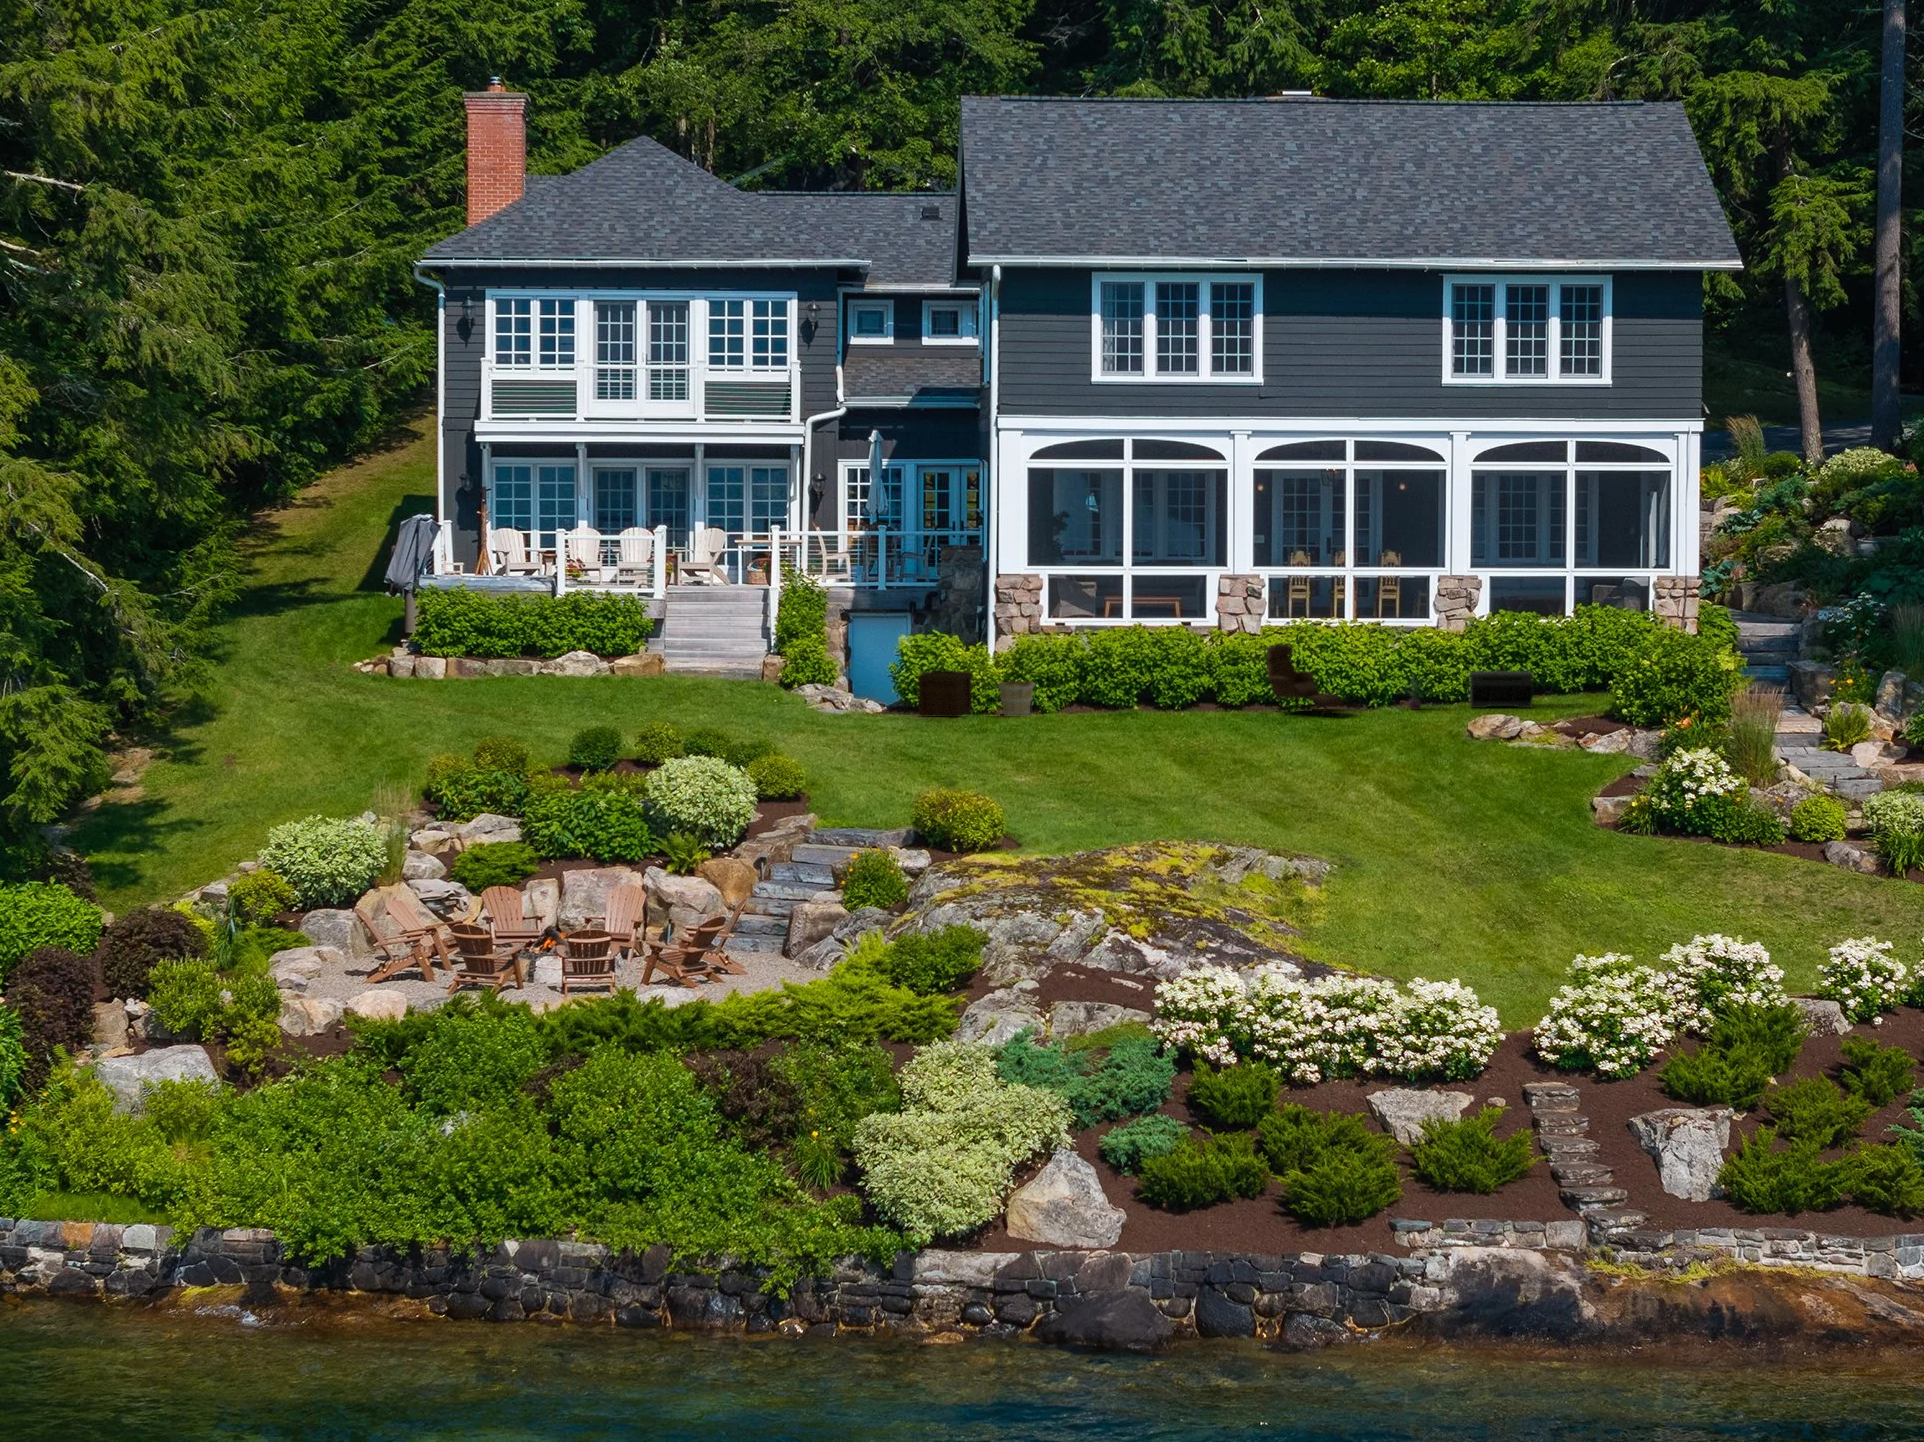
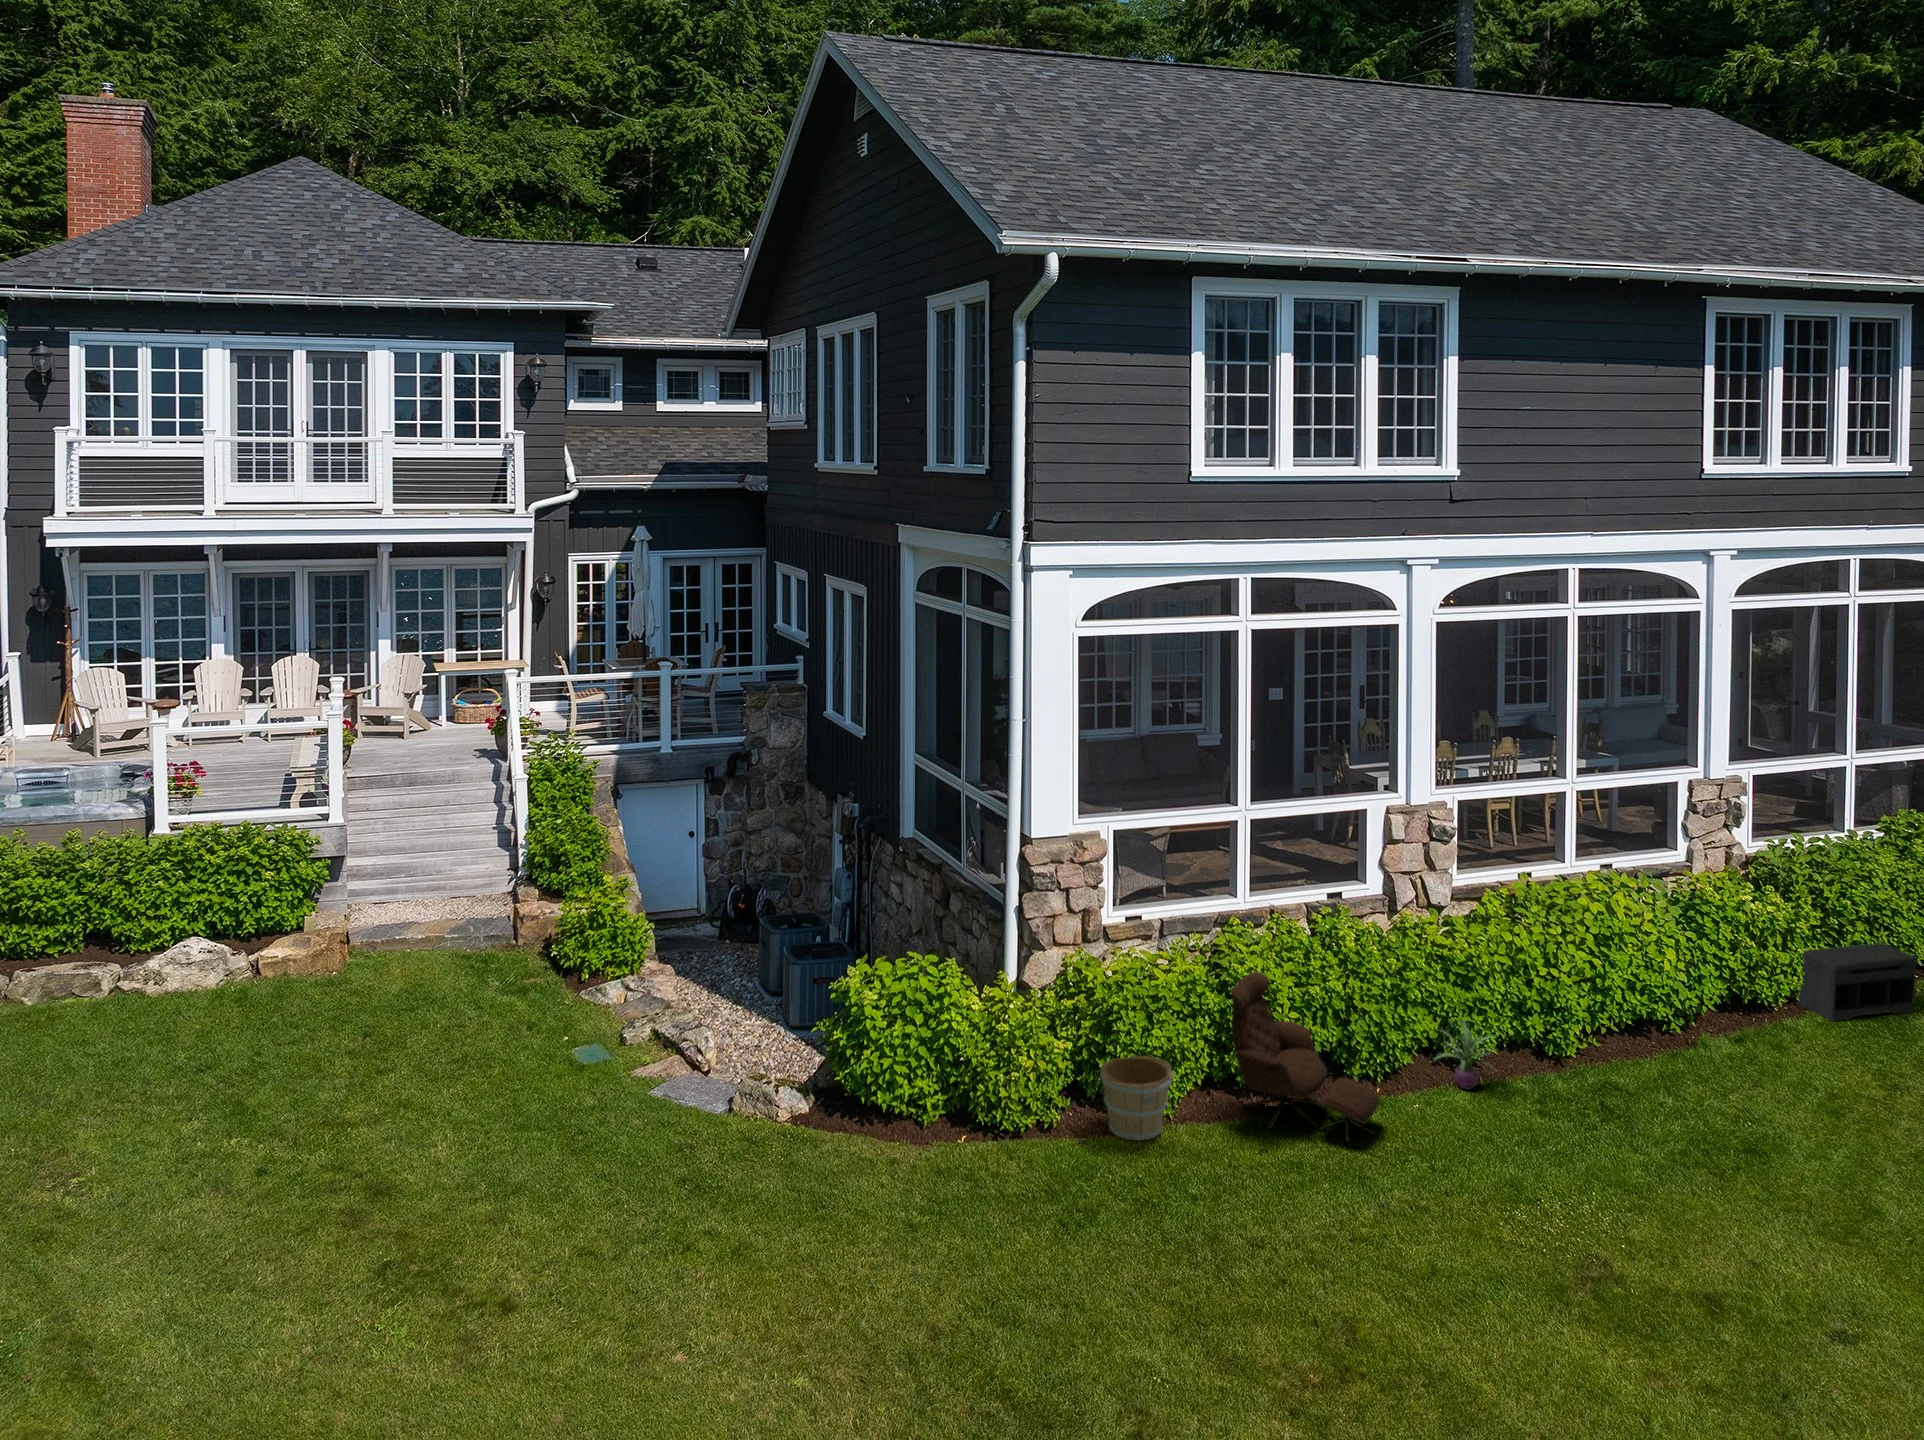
lounge chair: present [1267,644,1343,716] -> present [1231,971,1380,1142]
wooden crate: present [918,670,972,717] -> none [955,1048,1044,1167]
decorative plant: present [1408,676,1421,710] -> present [1437,1019,1491,1089]

